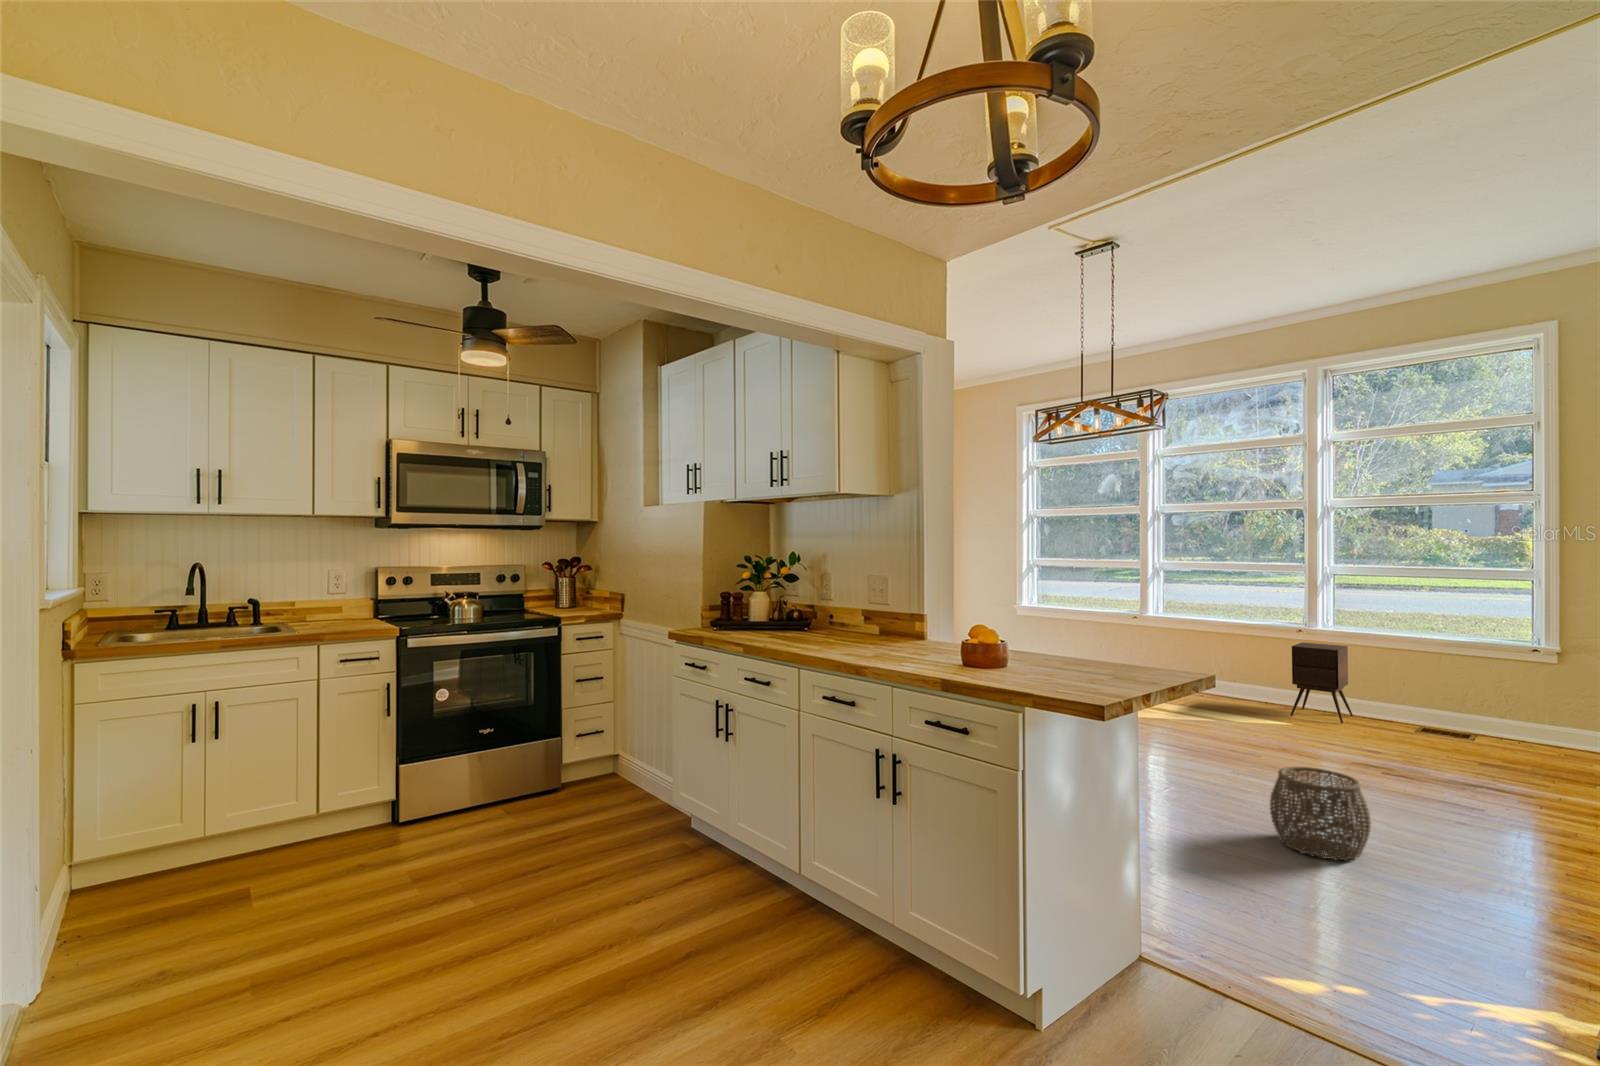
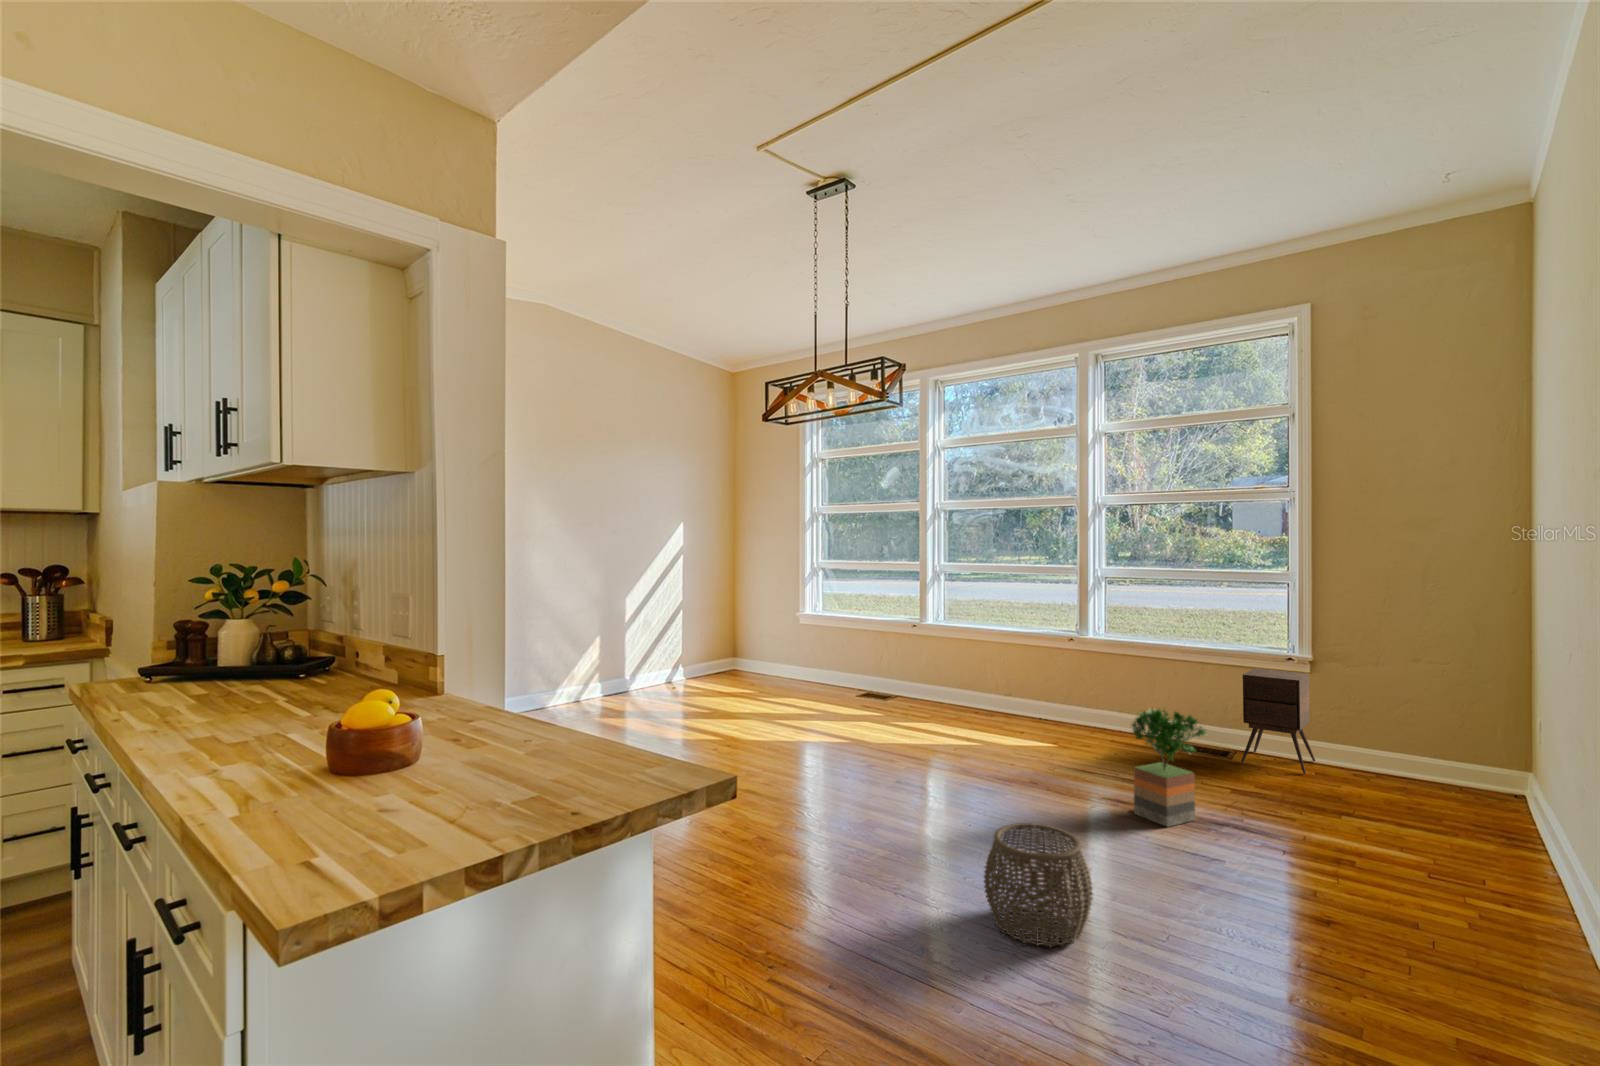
side table: present [1290,642,1353,724] -> present [1241,668,1315,774]
potted tree: none [1380,686,1462,790] -> present [1131,709,1206,827]

